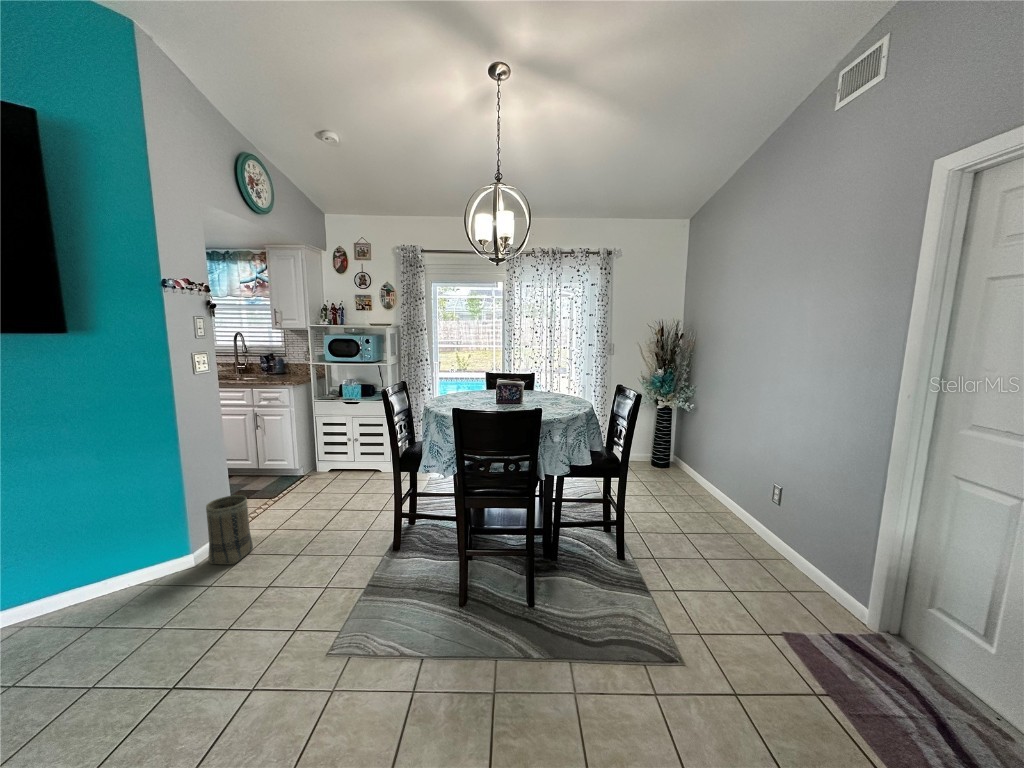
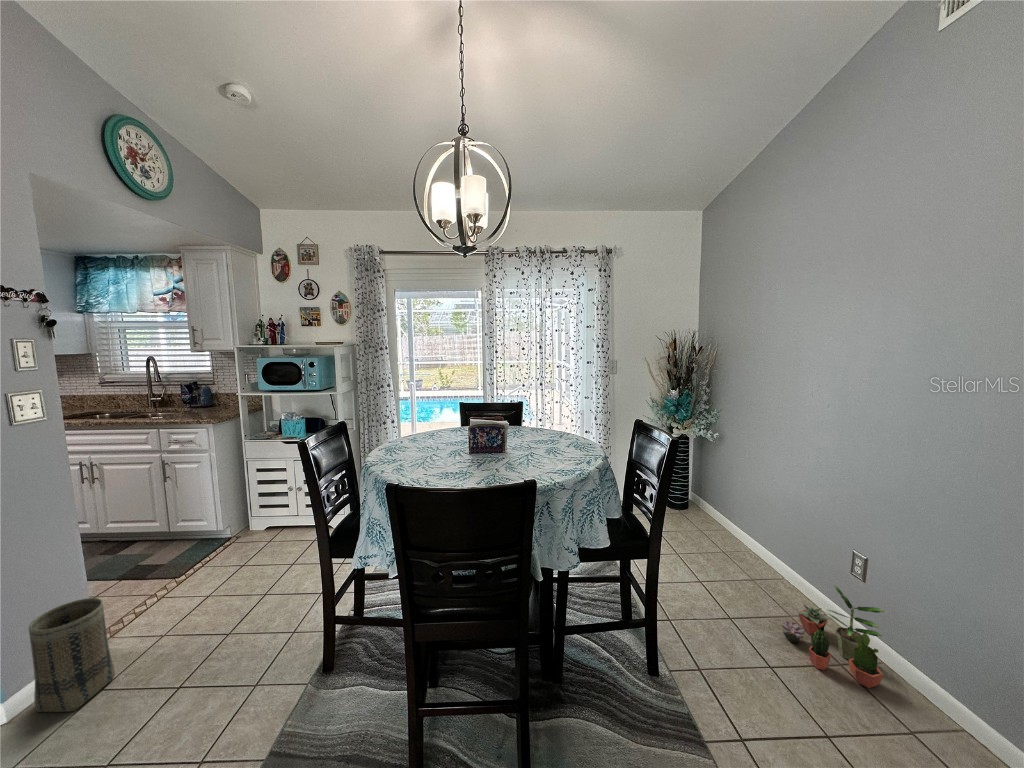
potted plant: none [719,507,788,571] -> present [782,585,884,688]

